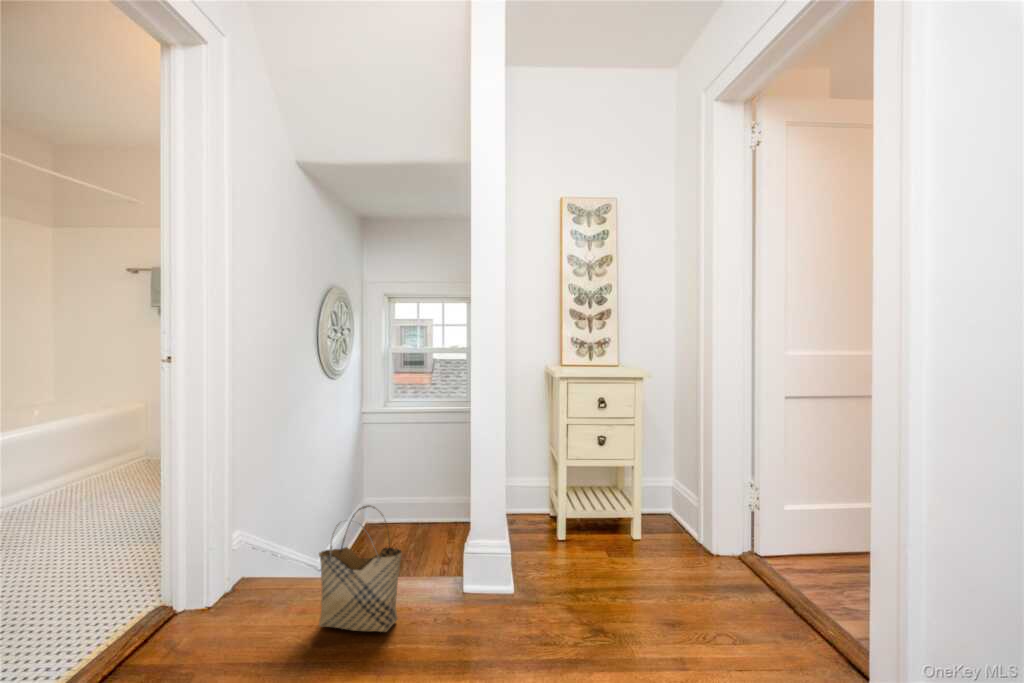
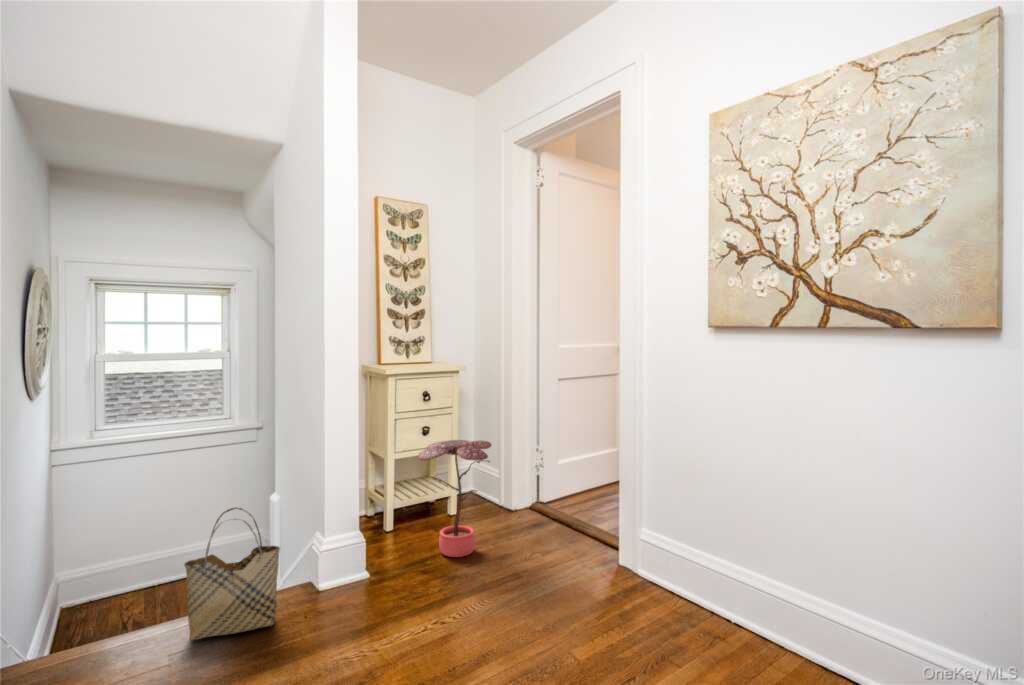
potted plant: none [565,458,660,598] -> present [418,440,491,557]

